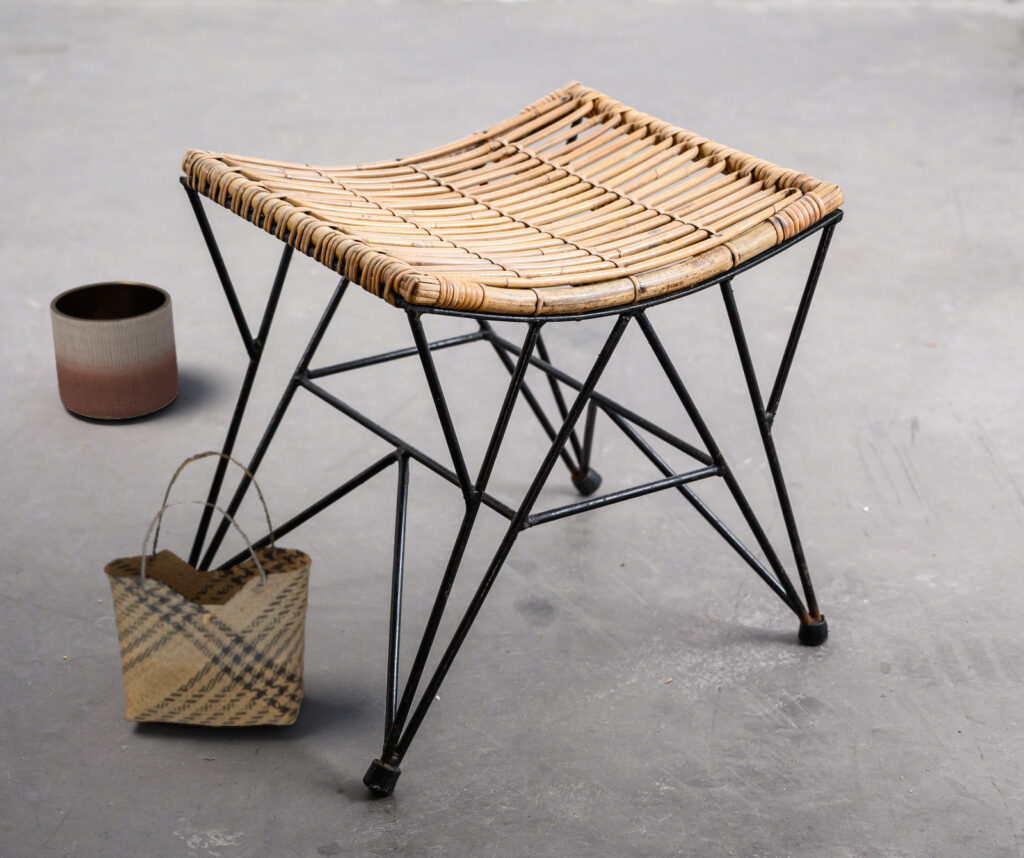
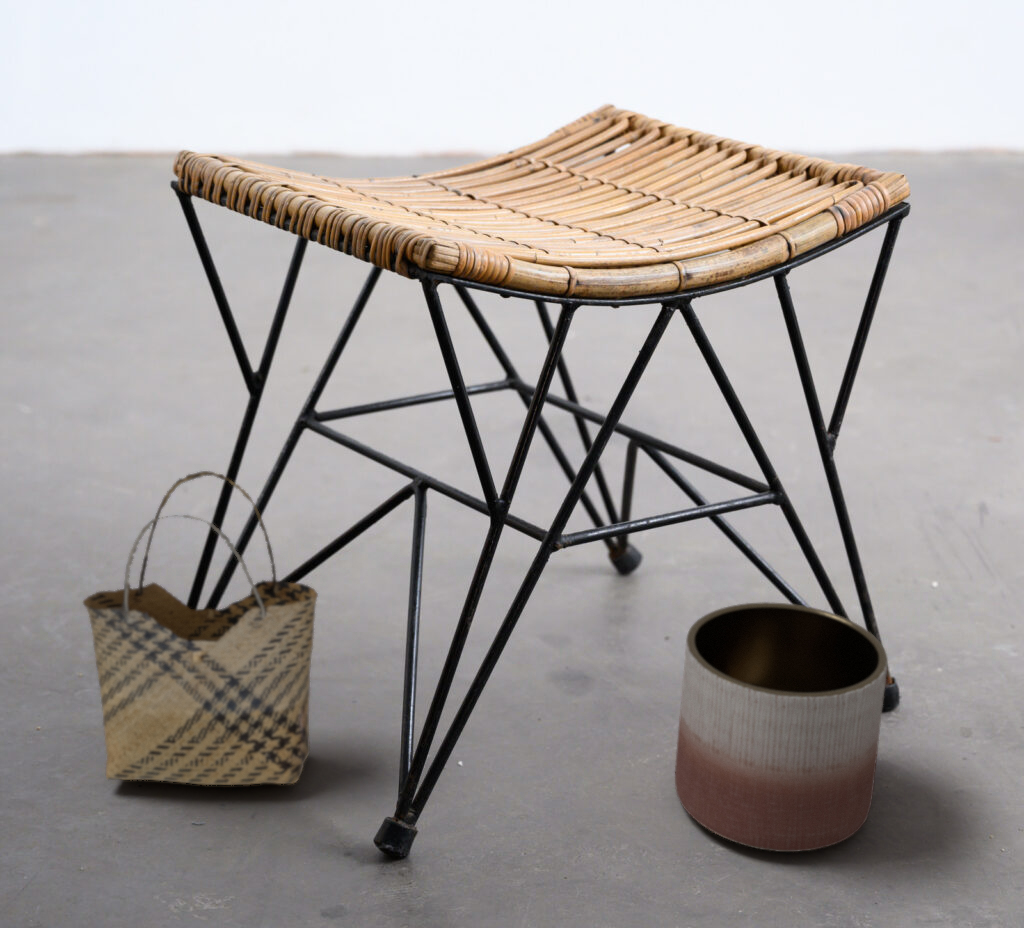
planter: present [50,281,179,420] -> present [675,602,888,852]

